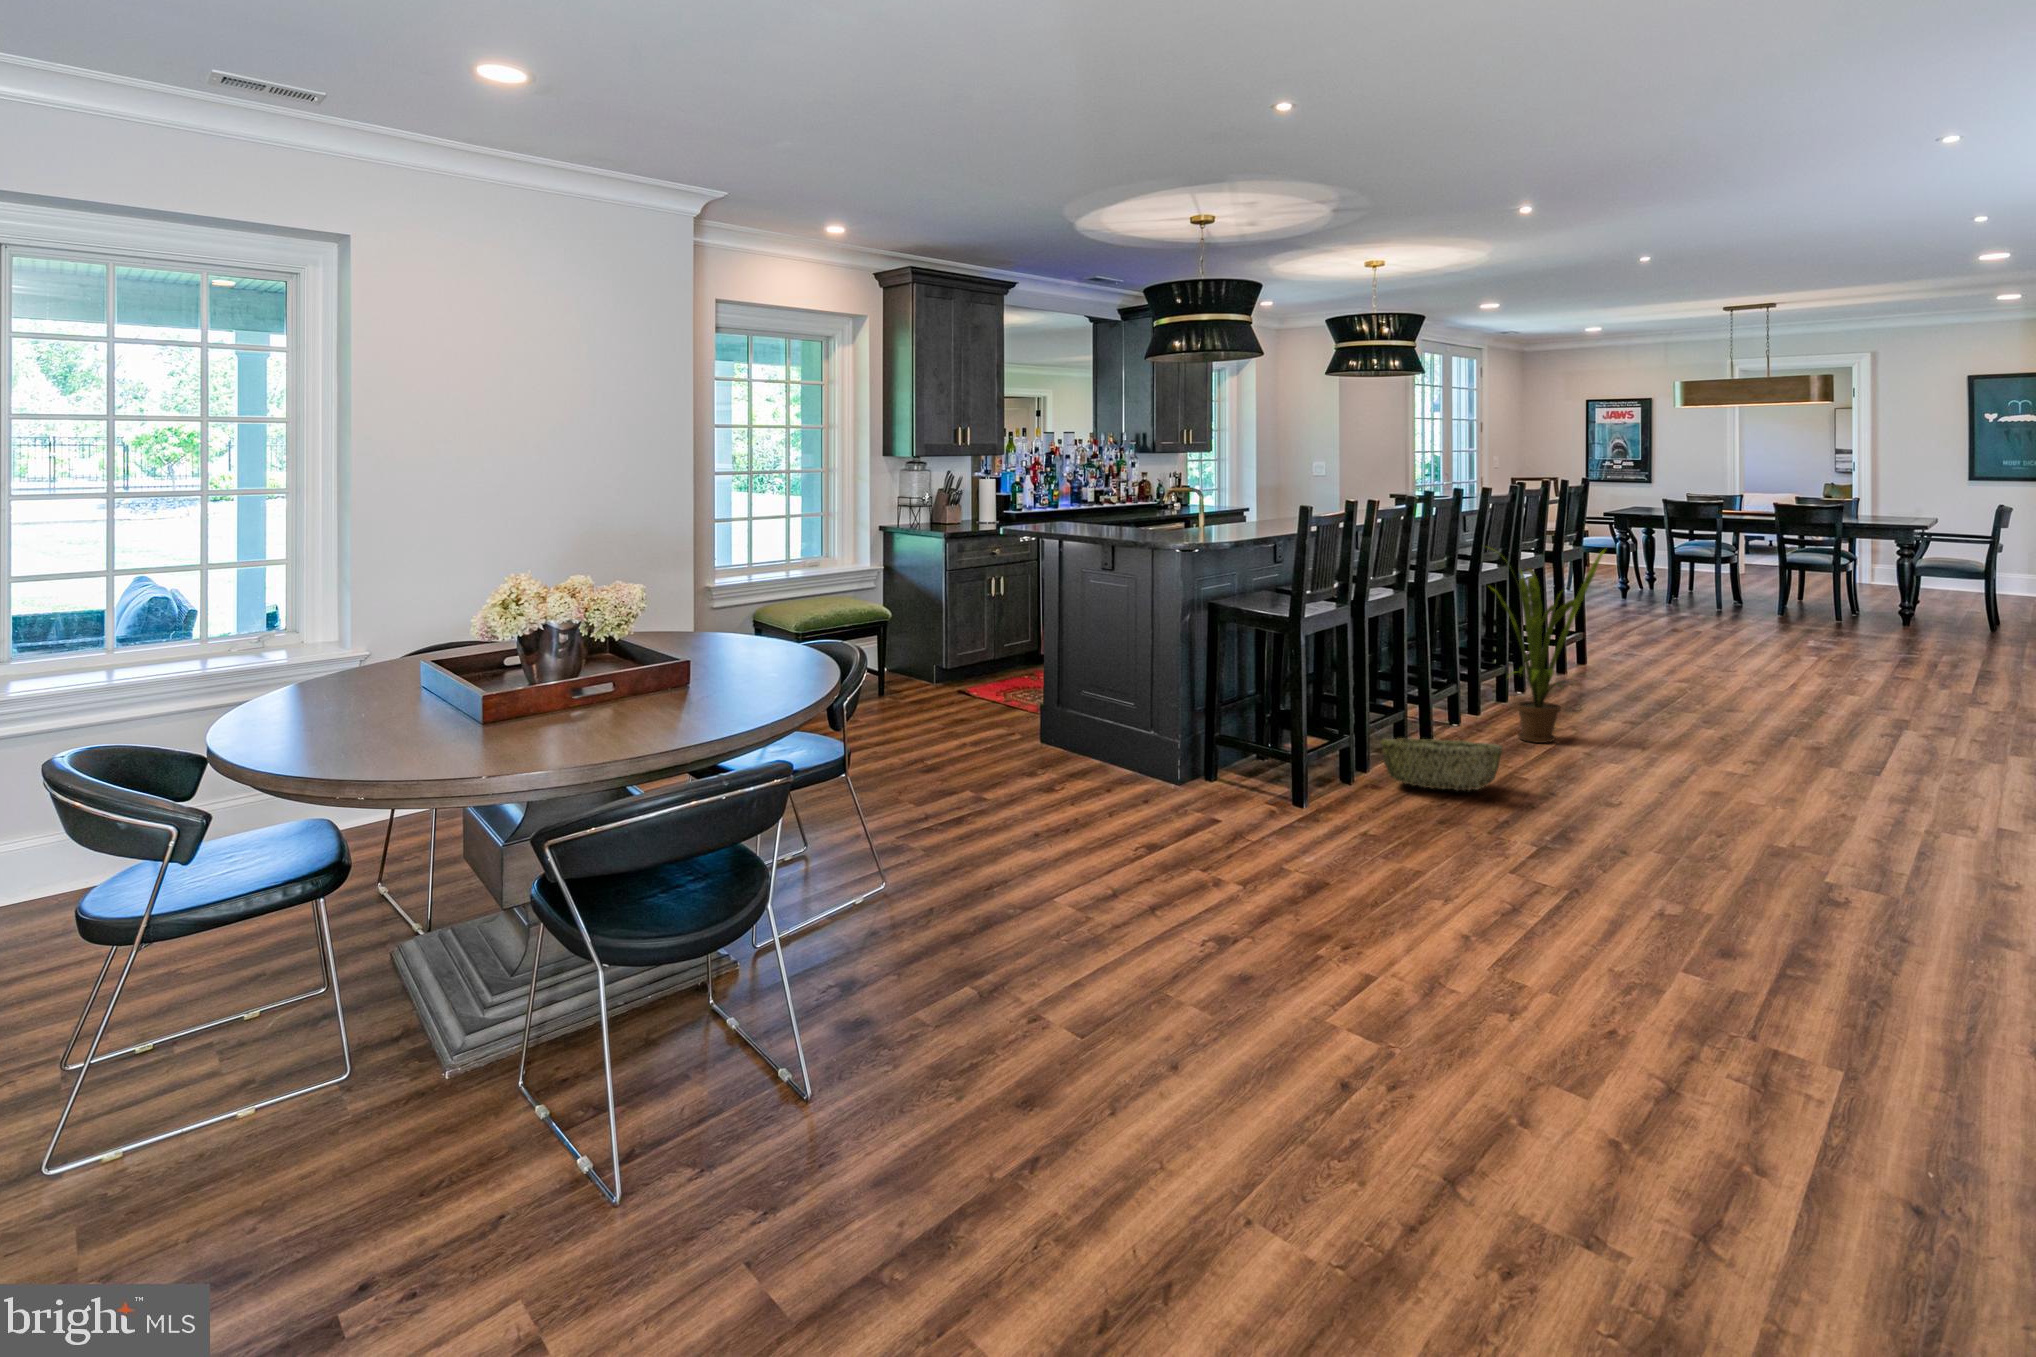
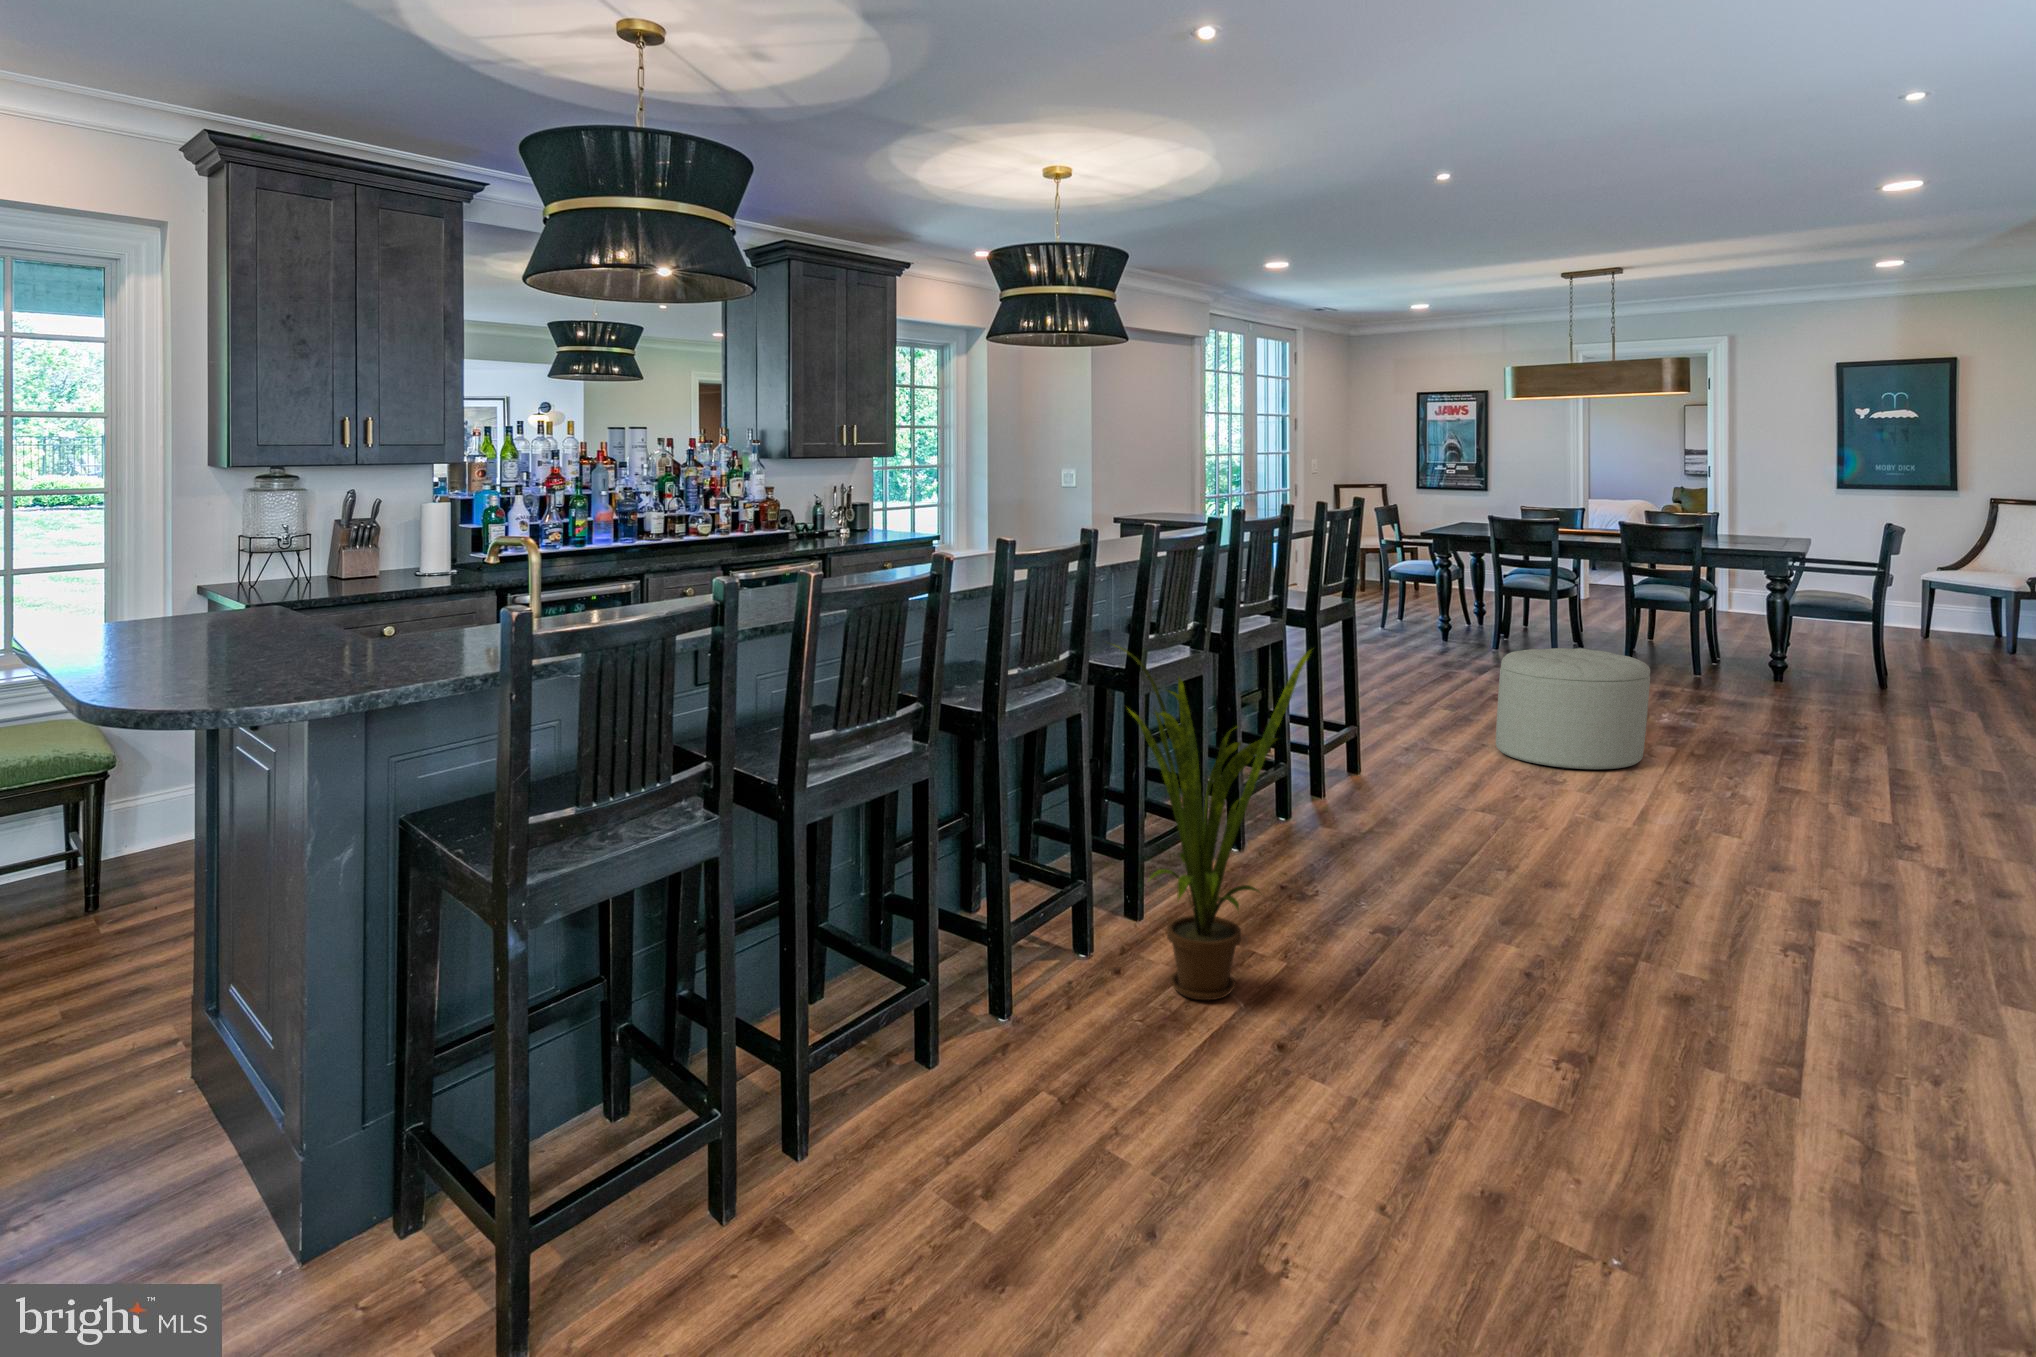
ottoman: none [1683,586,1801,666] -> present [1496,648,1650,769]
woven basket: present [1379,738,1502,790] -> none [787,1068,1043,1238]

